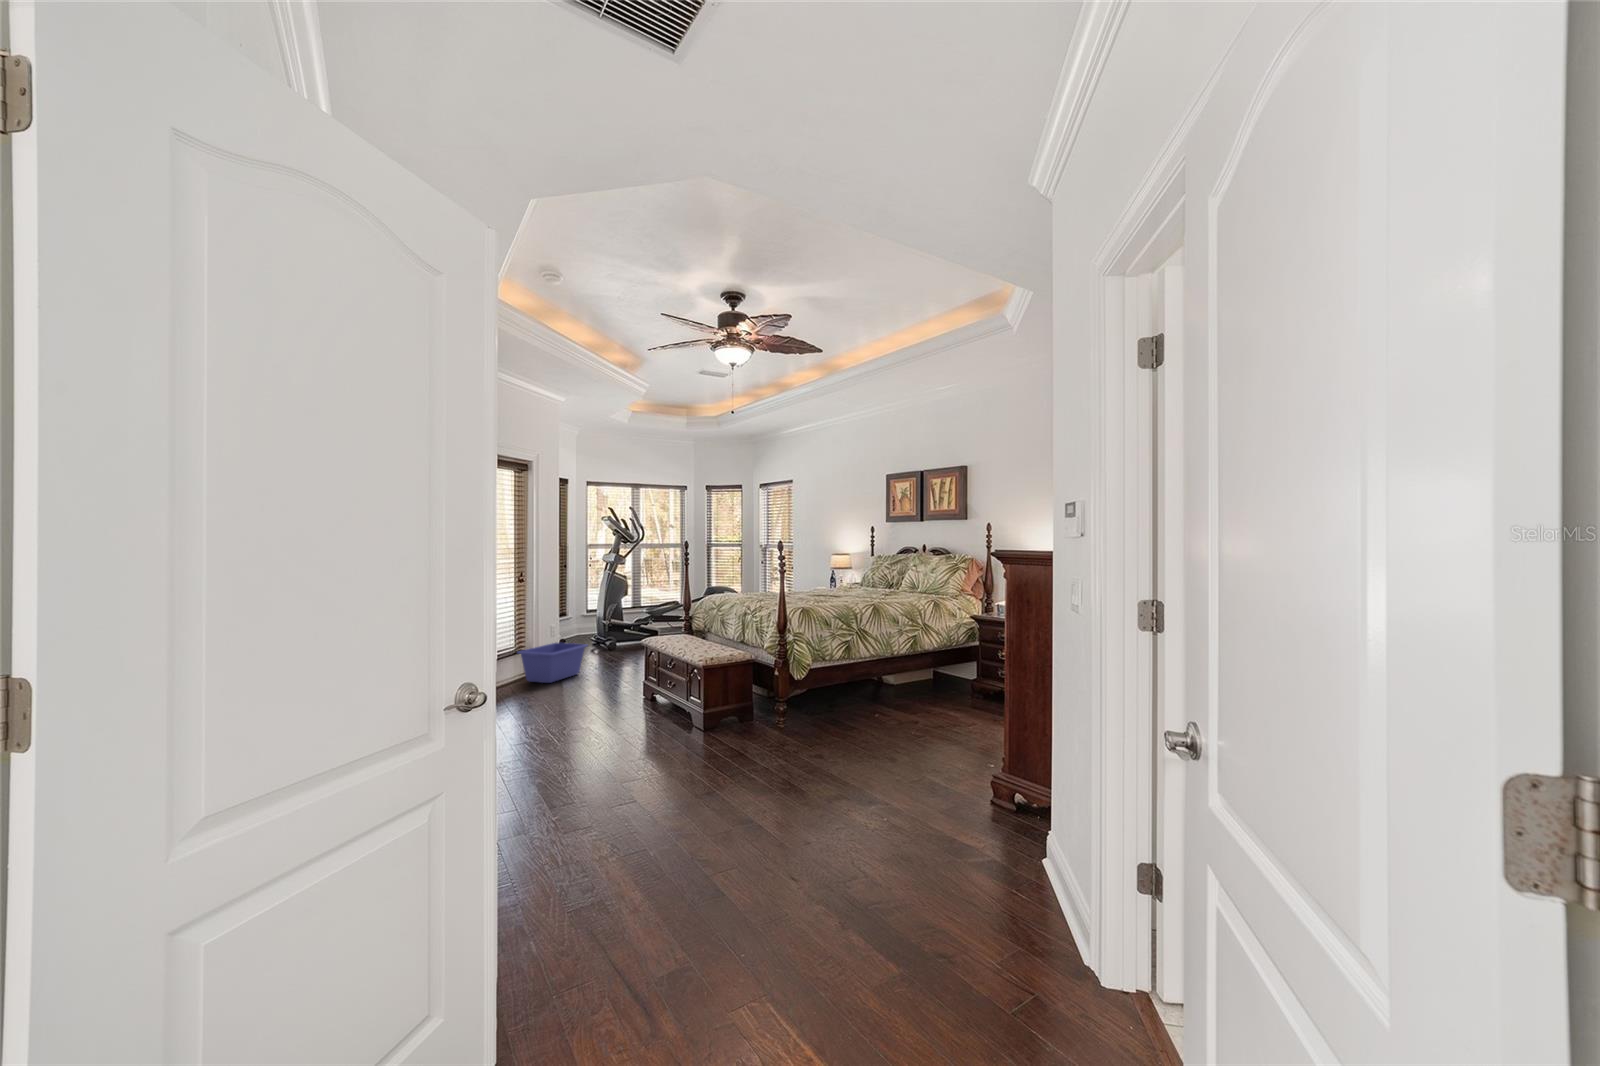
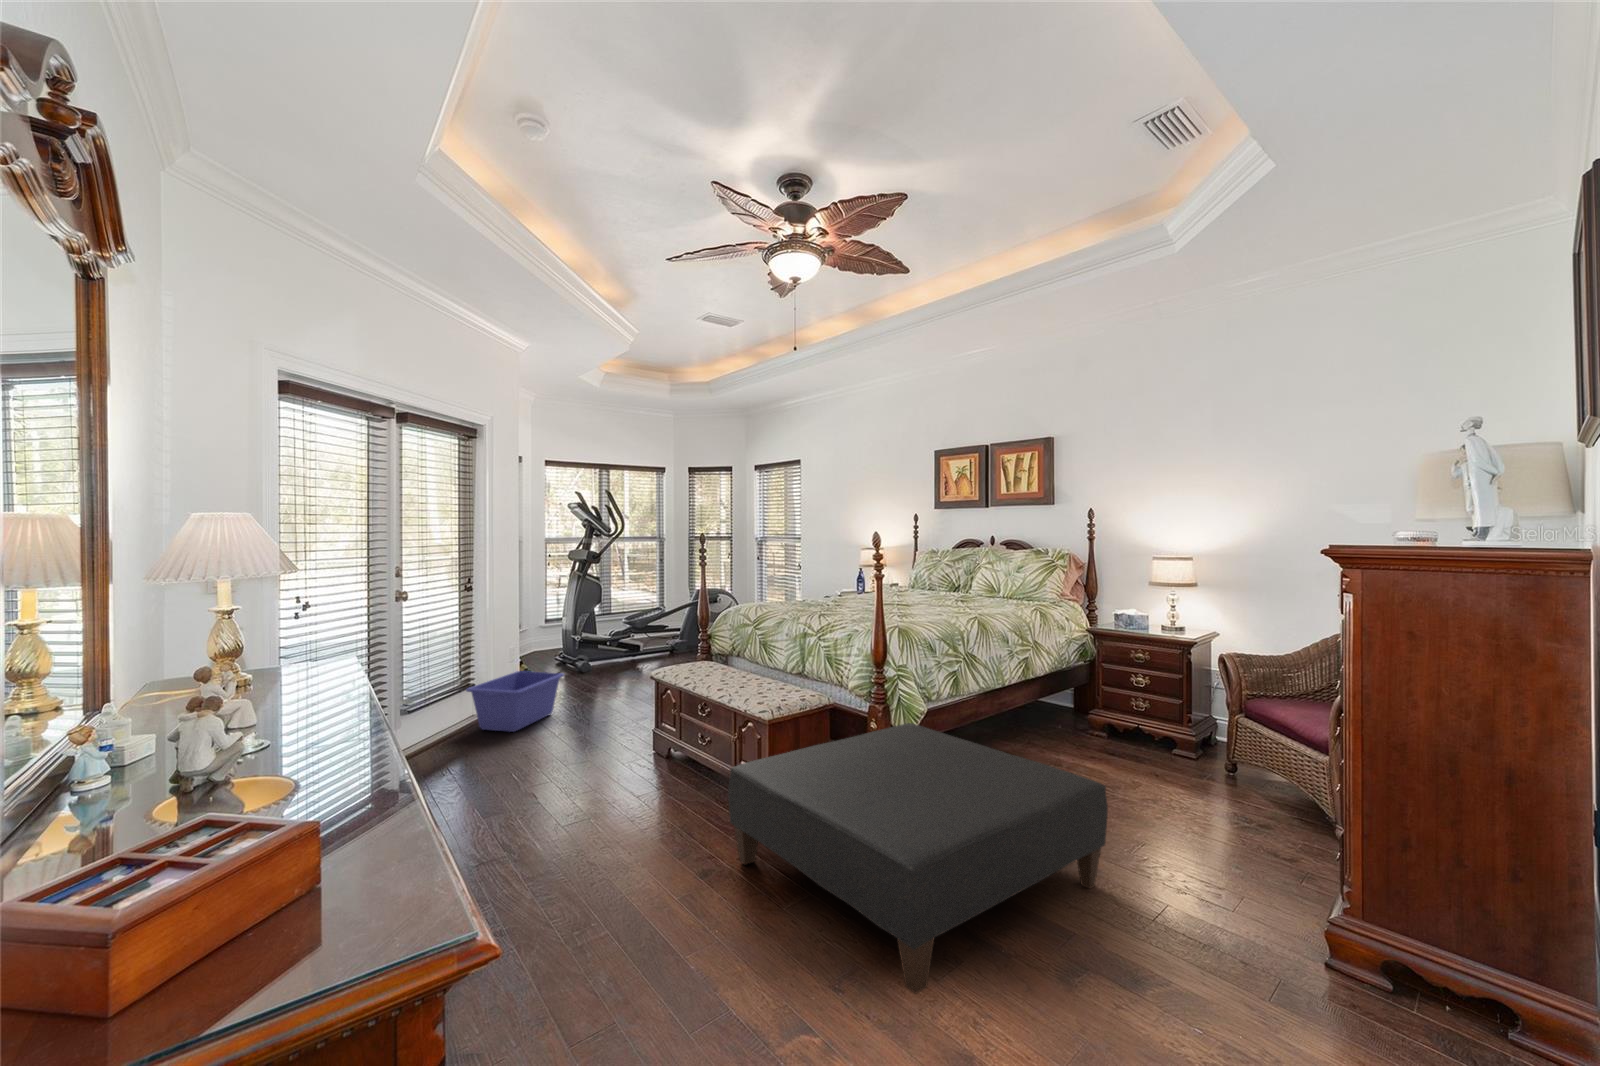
ottoman: none [661,672,888,798] -> present [728,723,1108,993]

